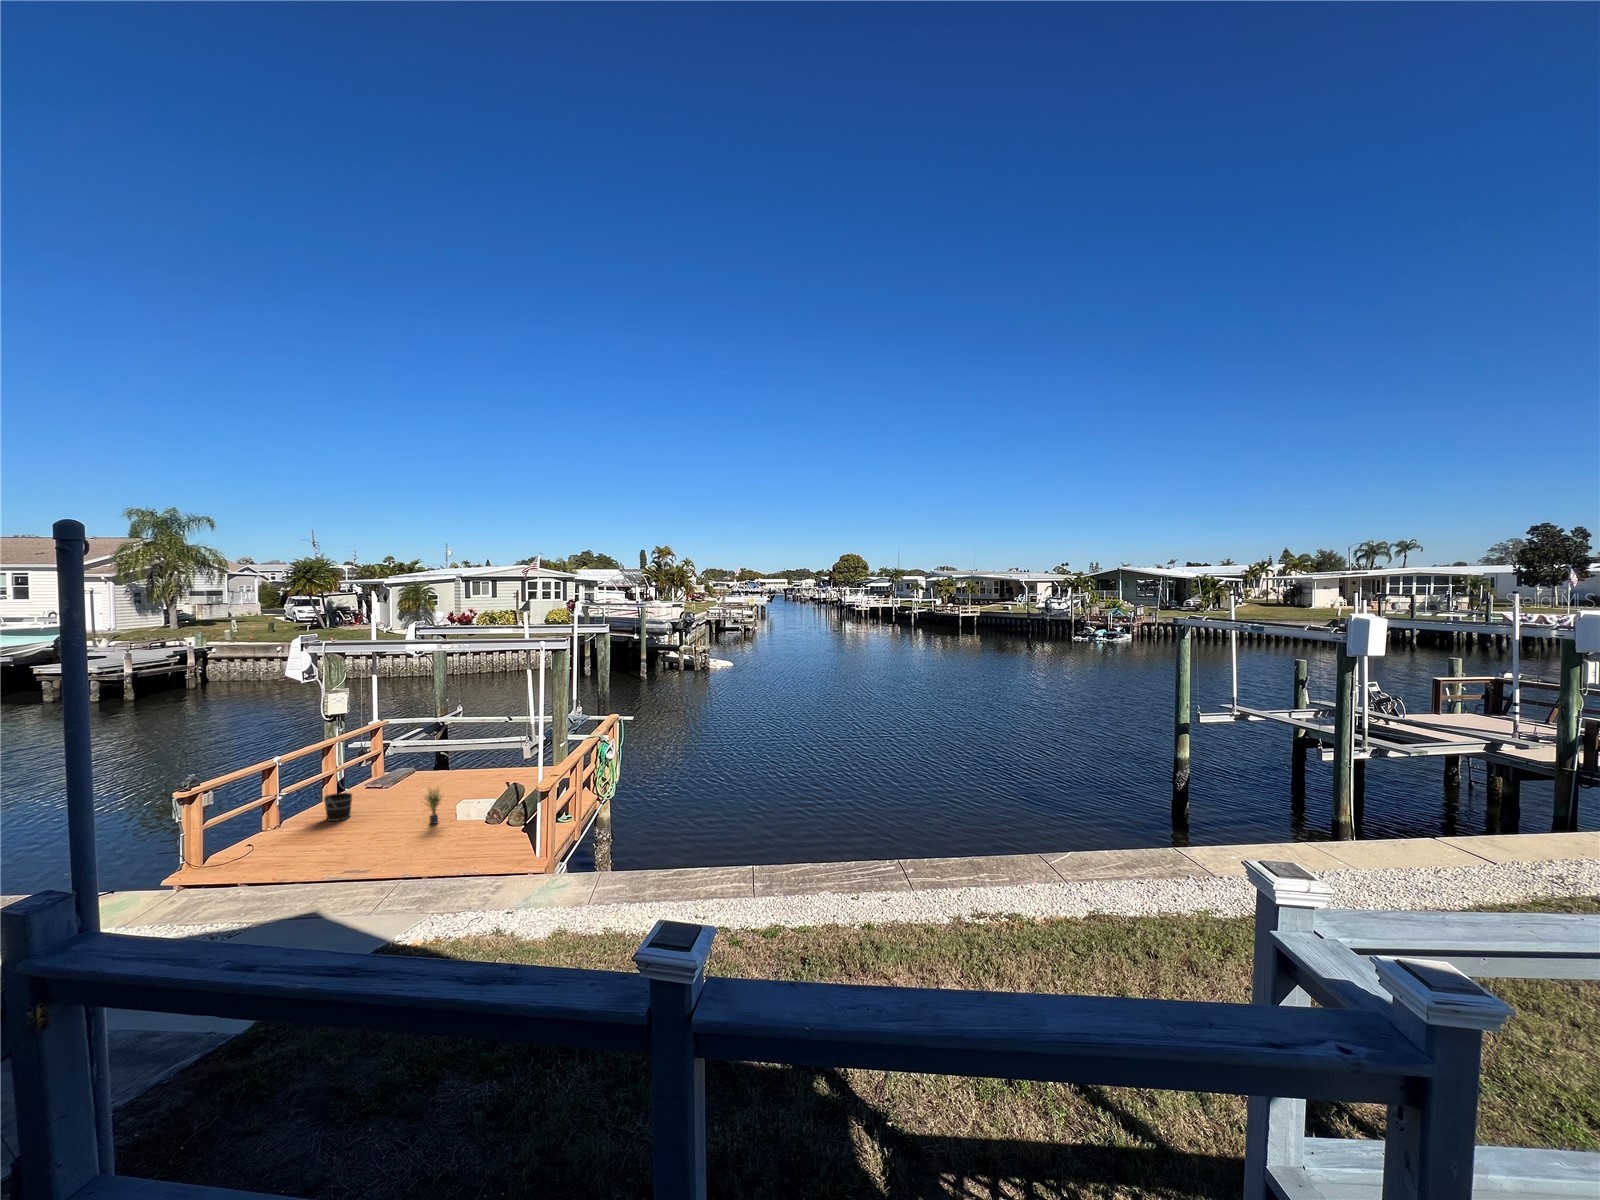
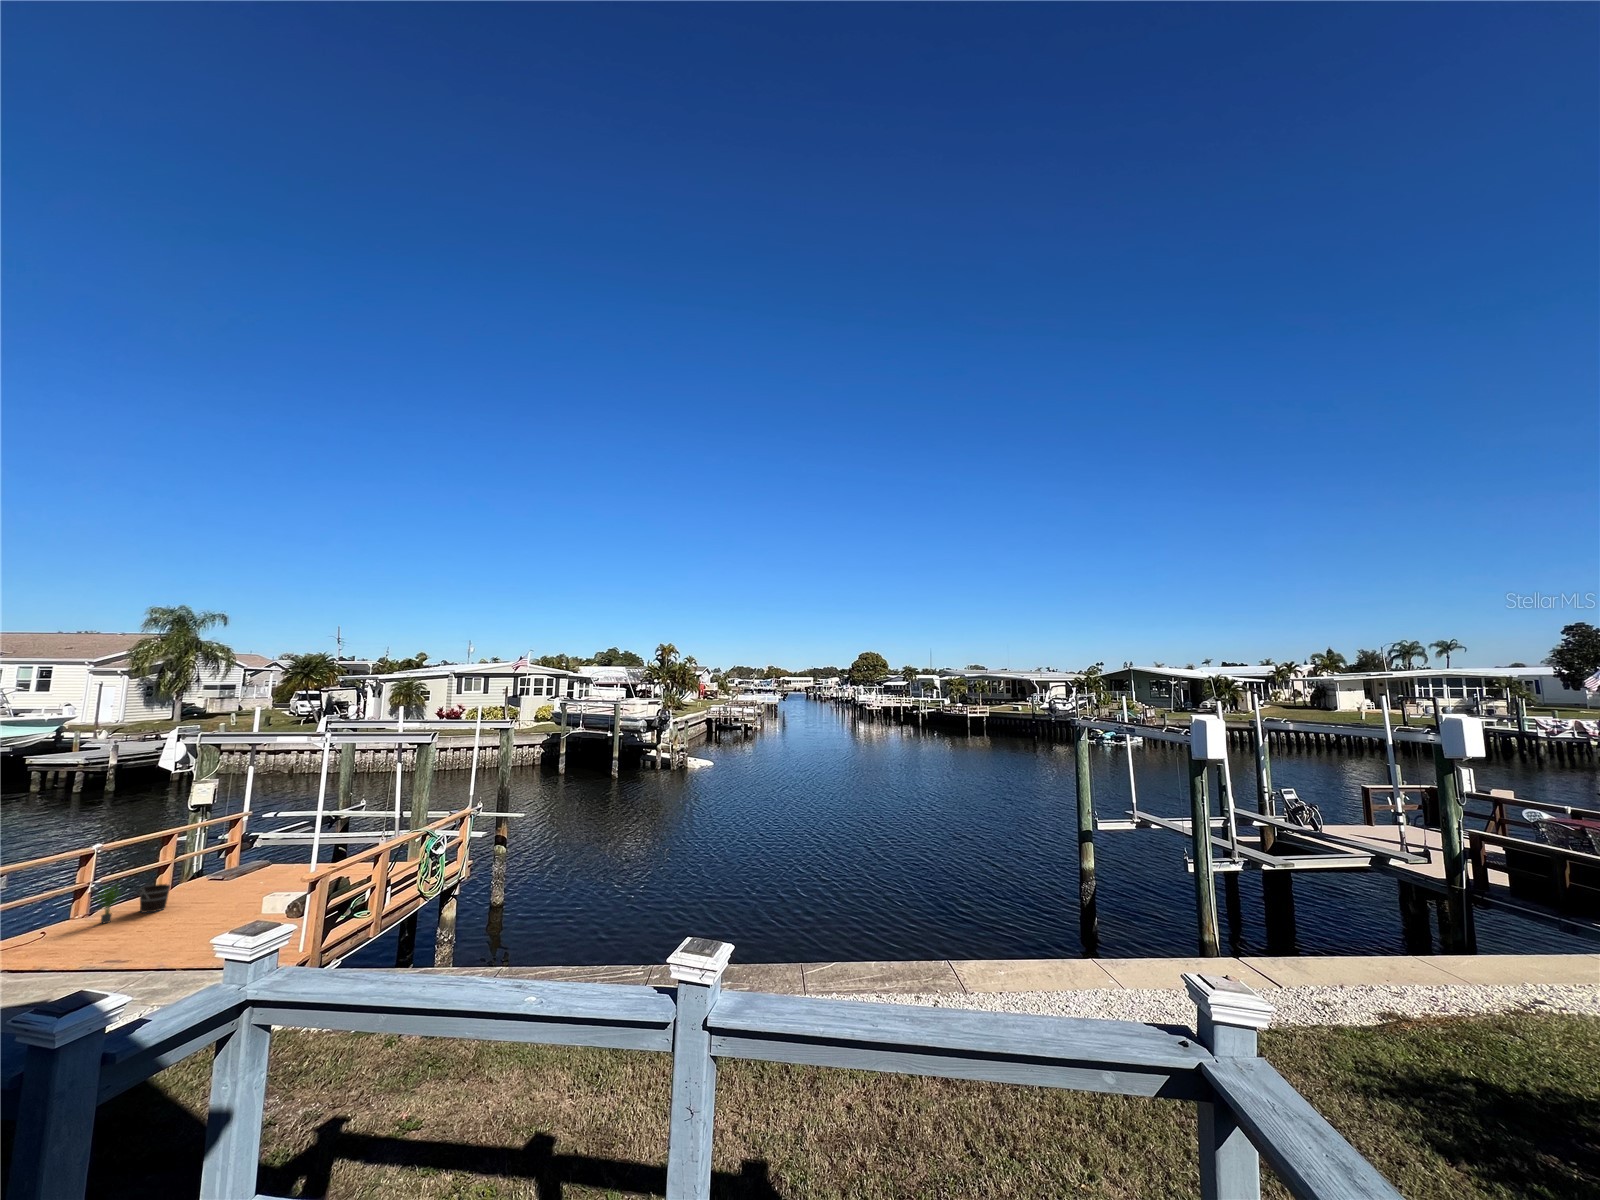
potted plant: present [426,790,441,824] -> present [96,887,118,924]

